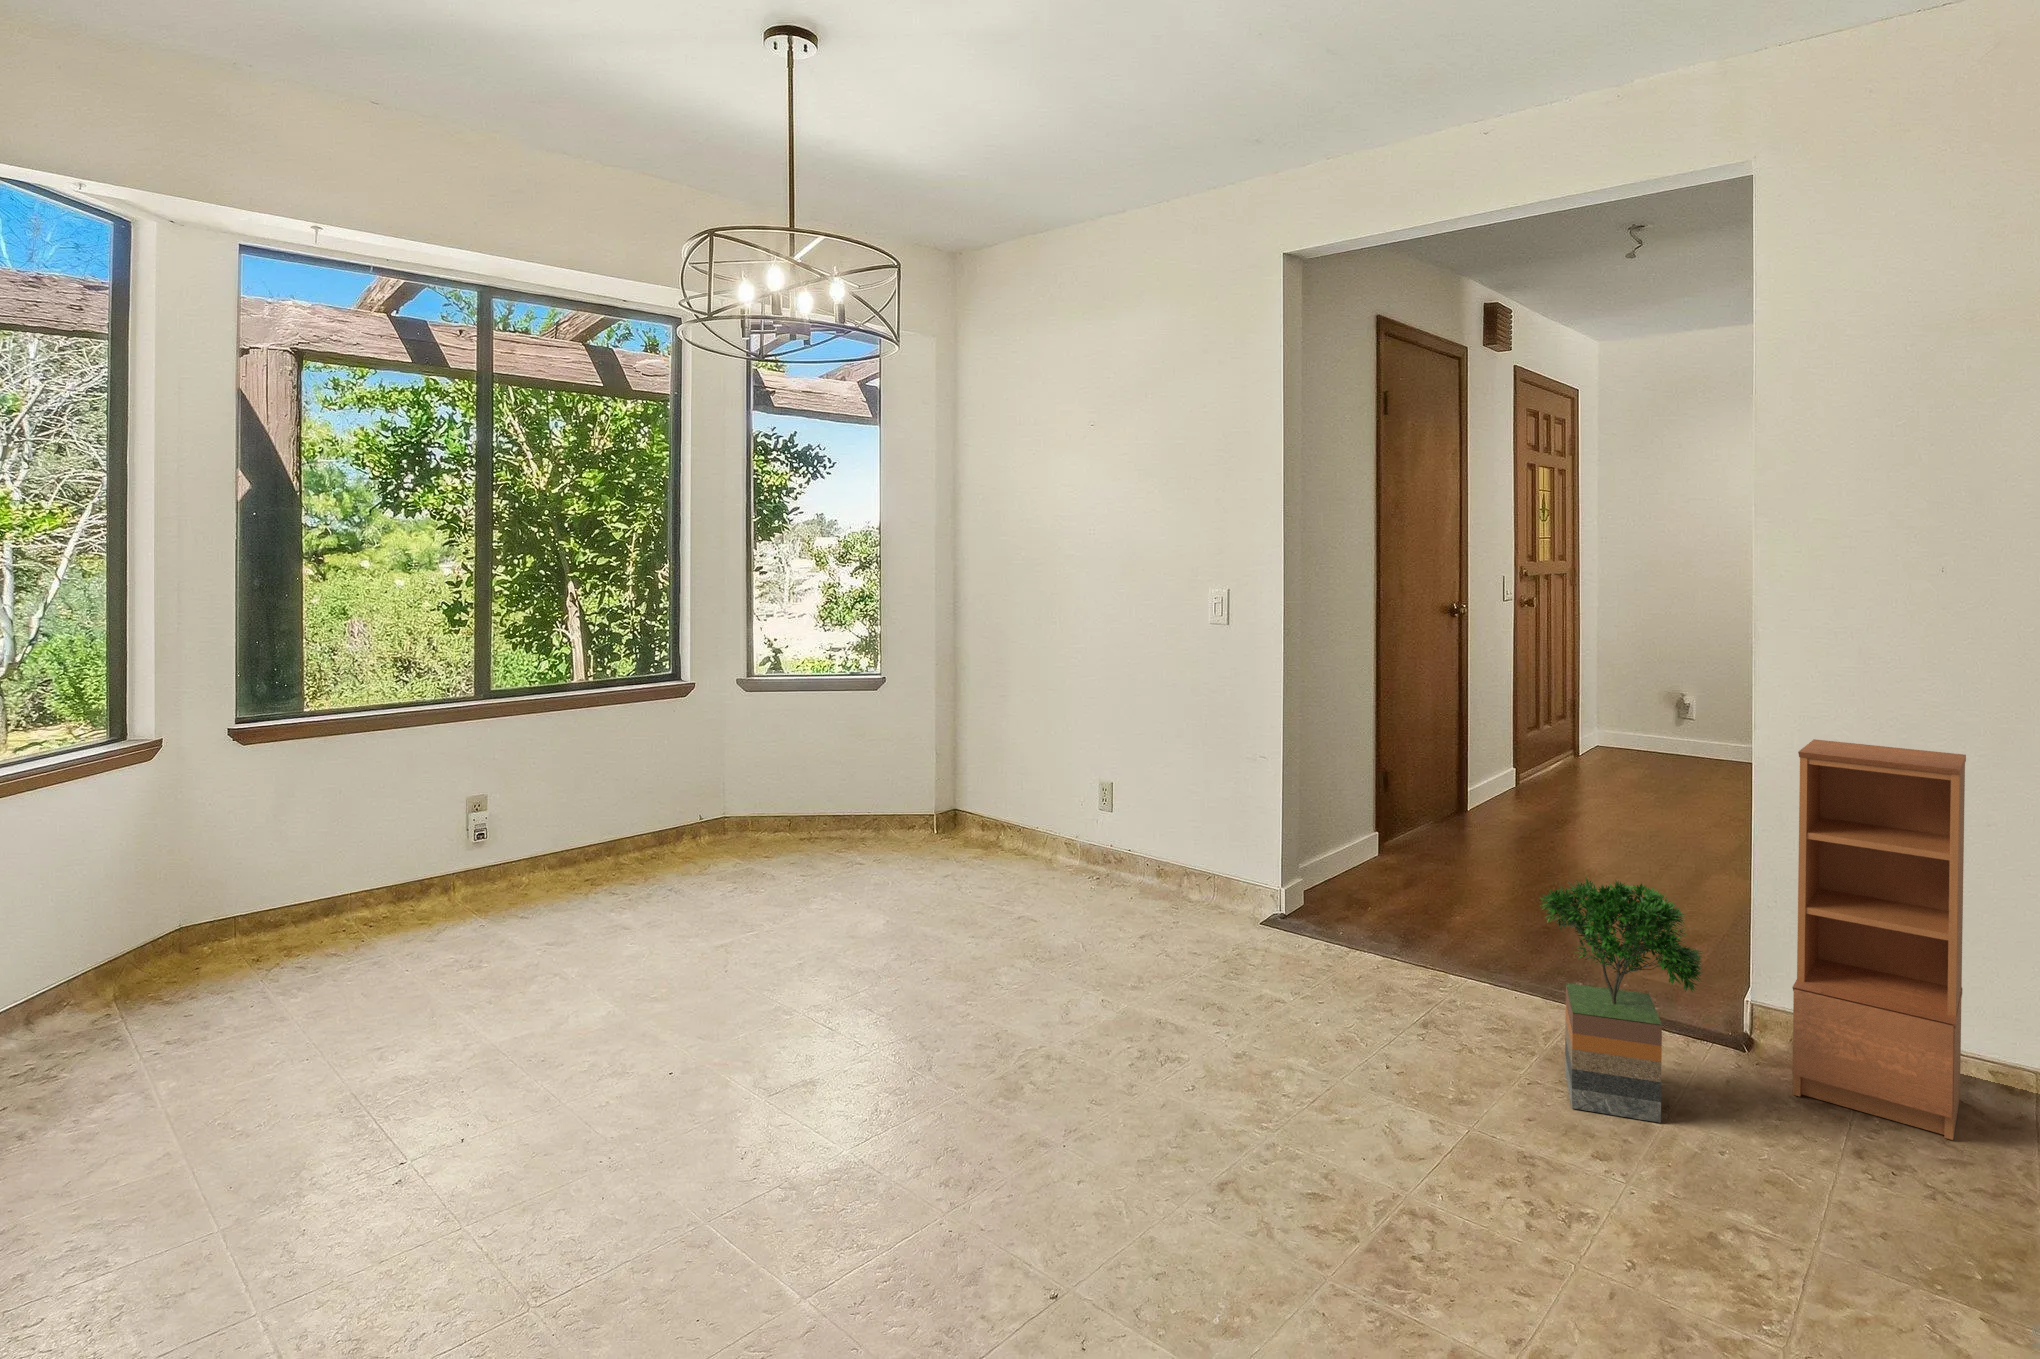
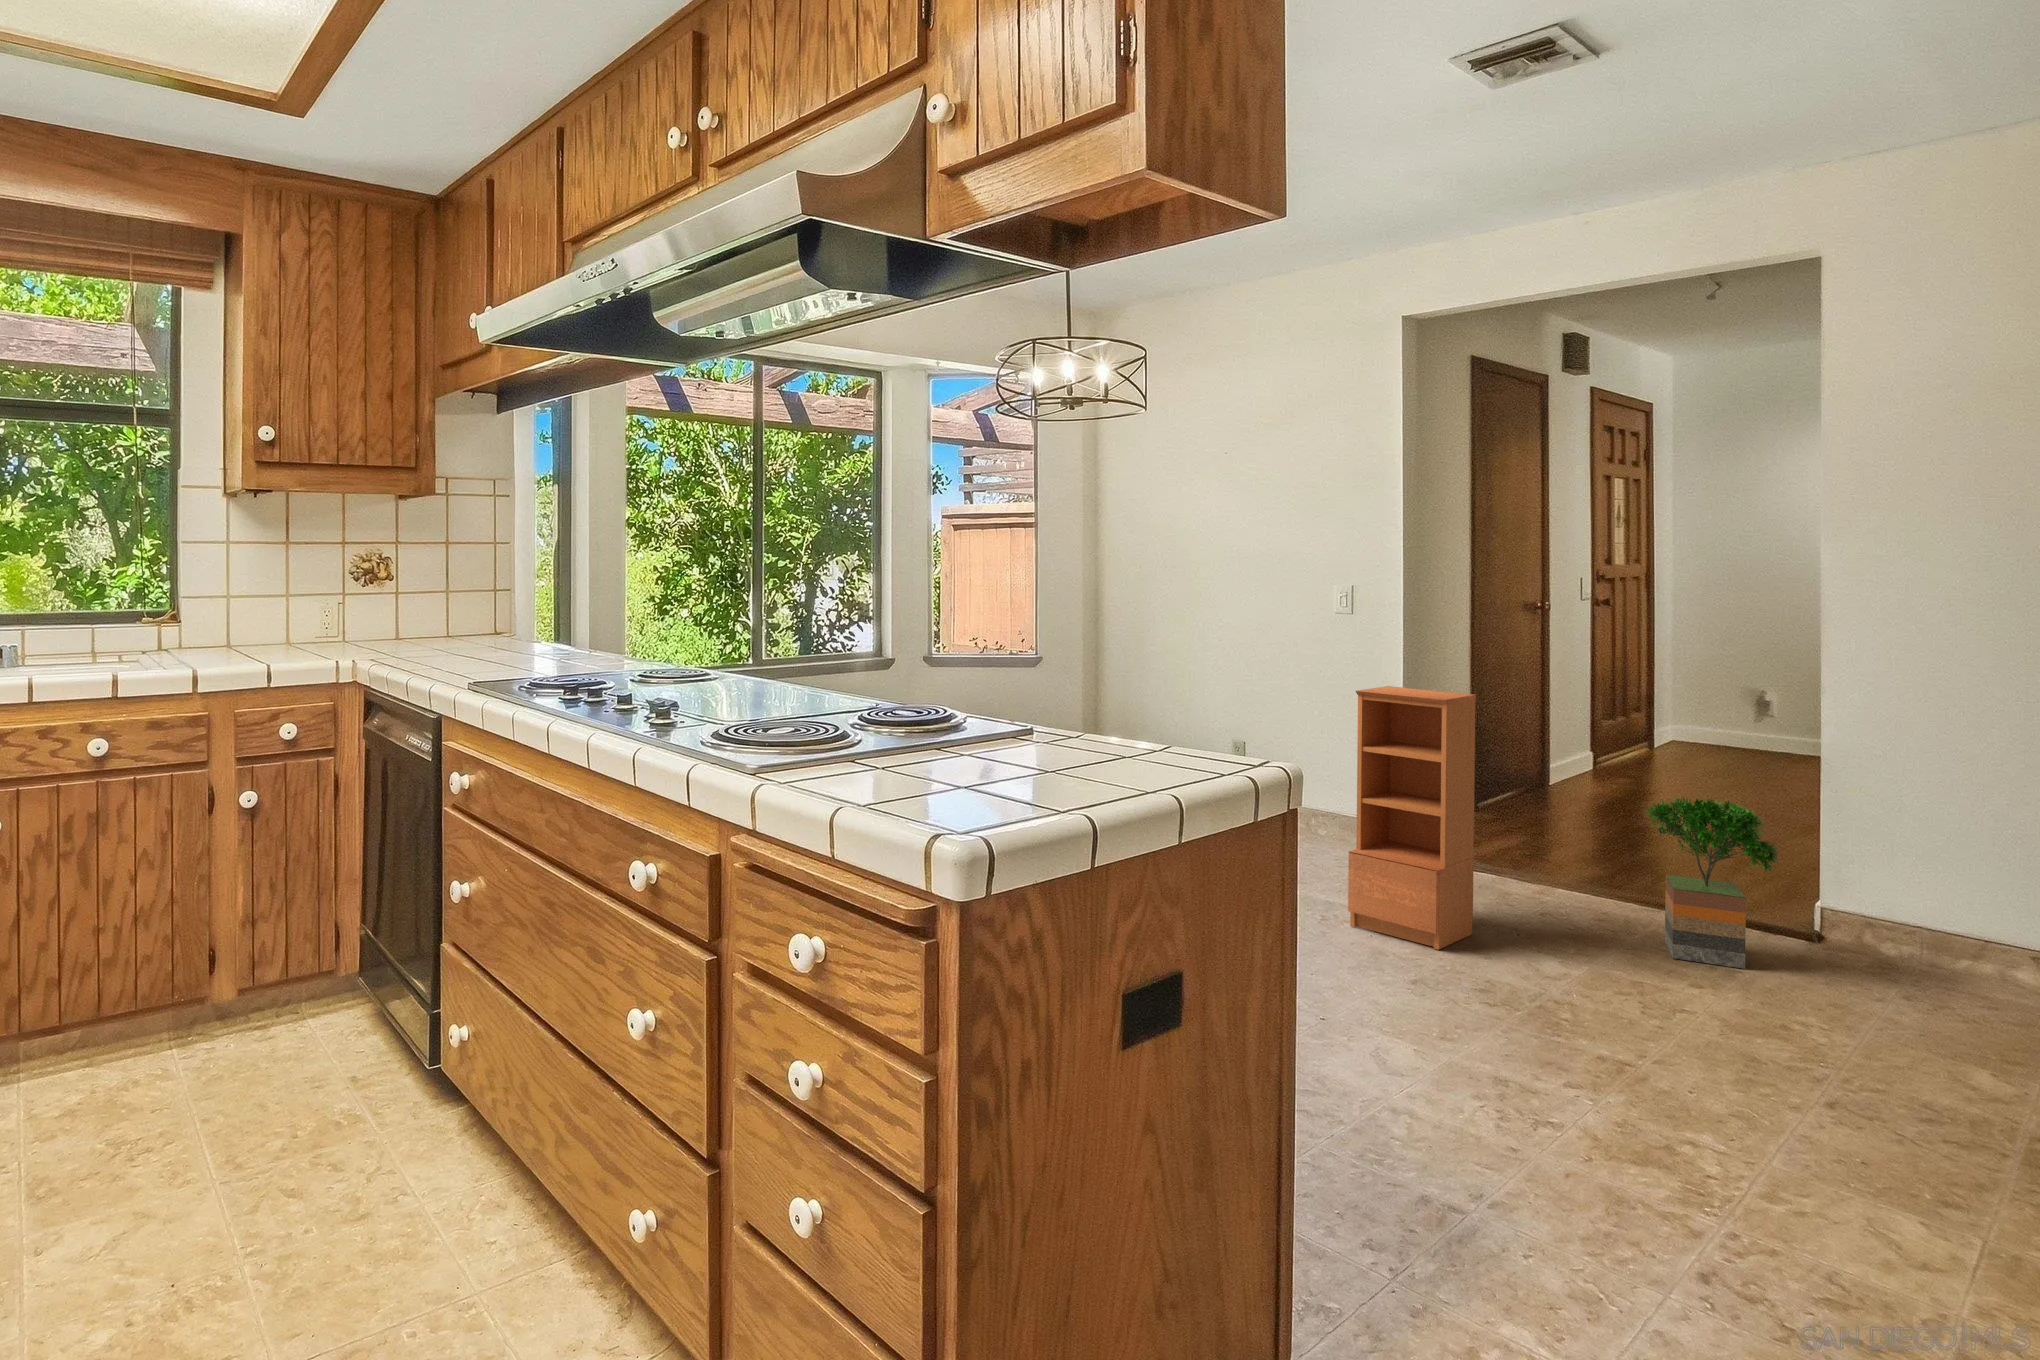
bookcase: present [1792,739,1966,1140] -> present [1348,686,1476,950]

